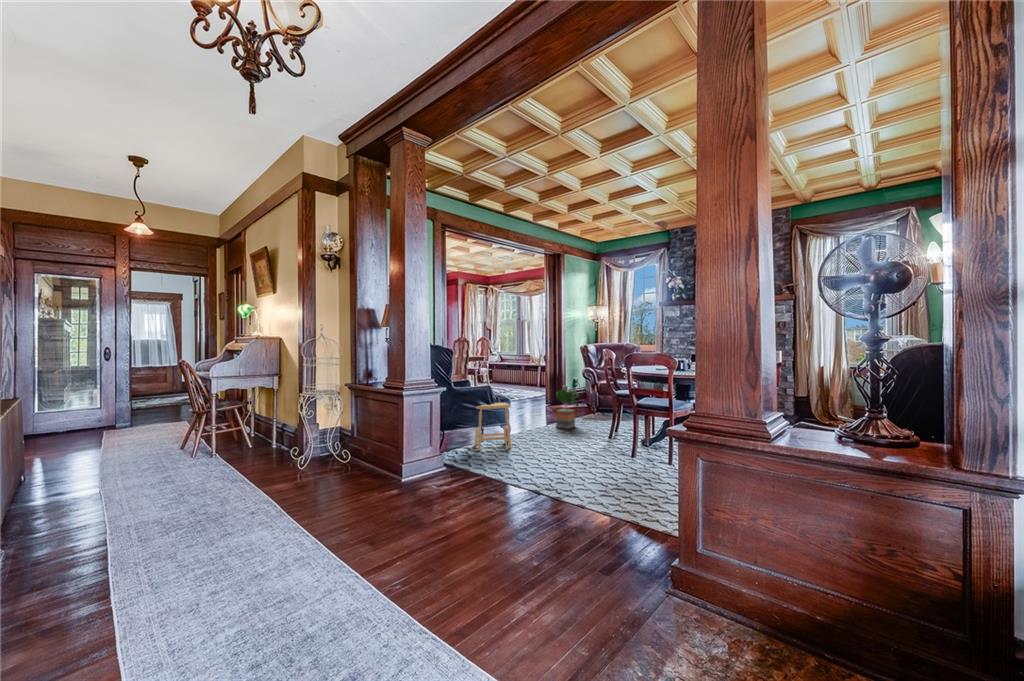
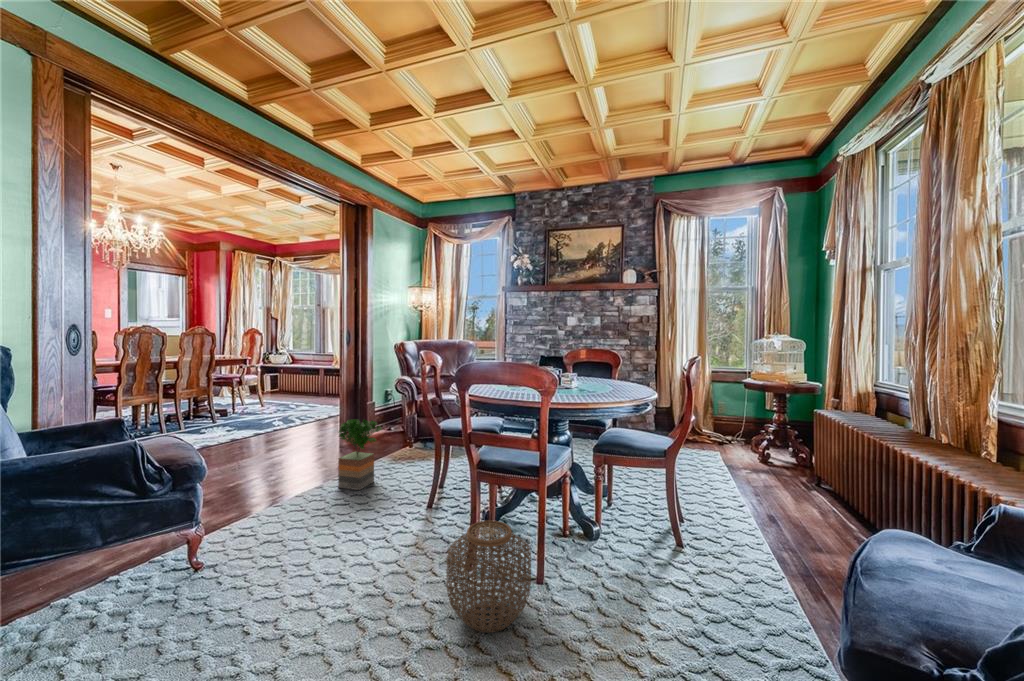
footstool: present [475,402,511,451] -> none [73,475,191,626]
woven basket: none [620,426,660,471] -> present [446,520,531,632]

